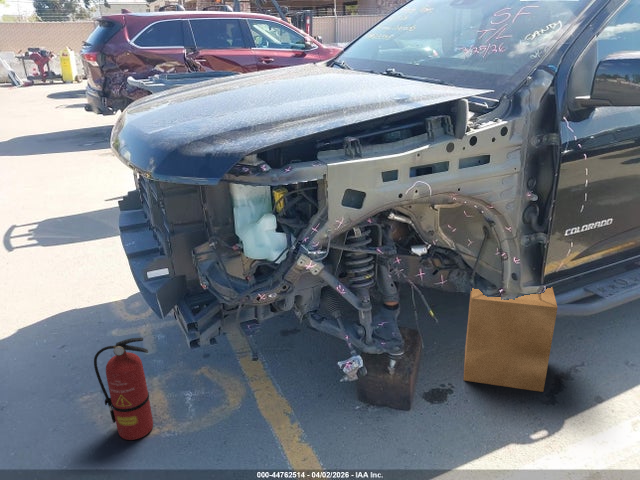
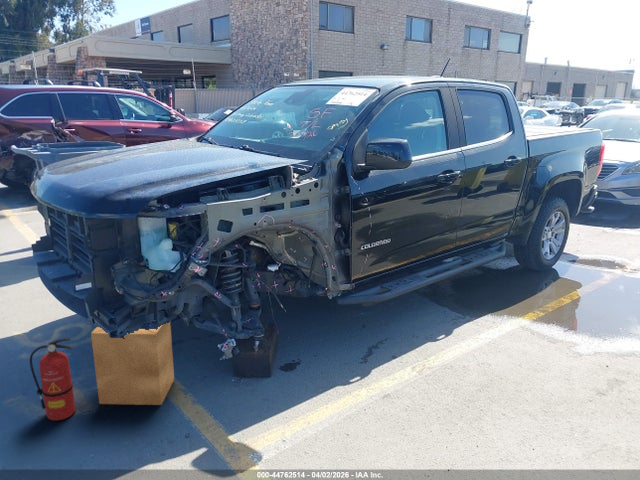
cardboard box: present [464,287,558,392] -> present [91,322,174,405]

